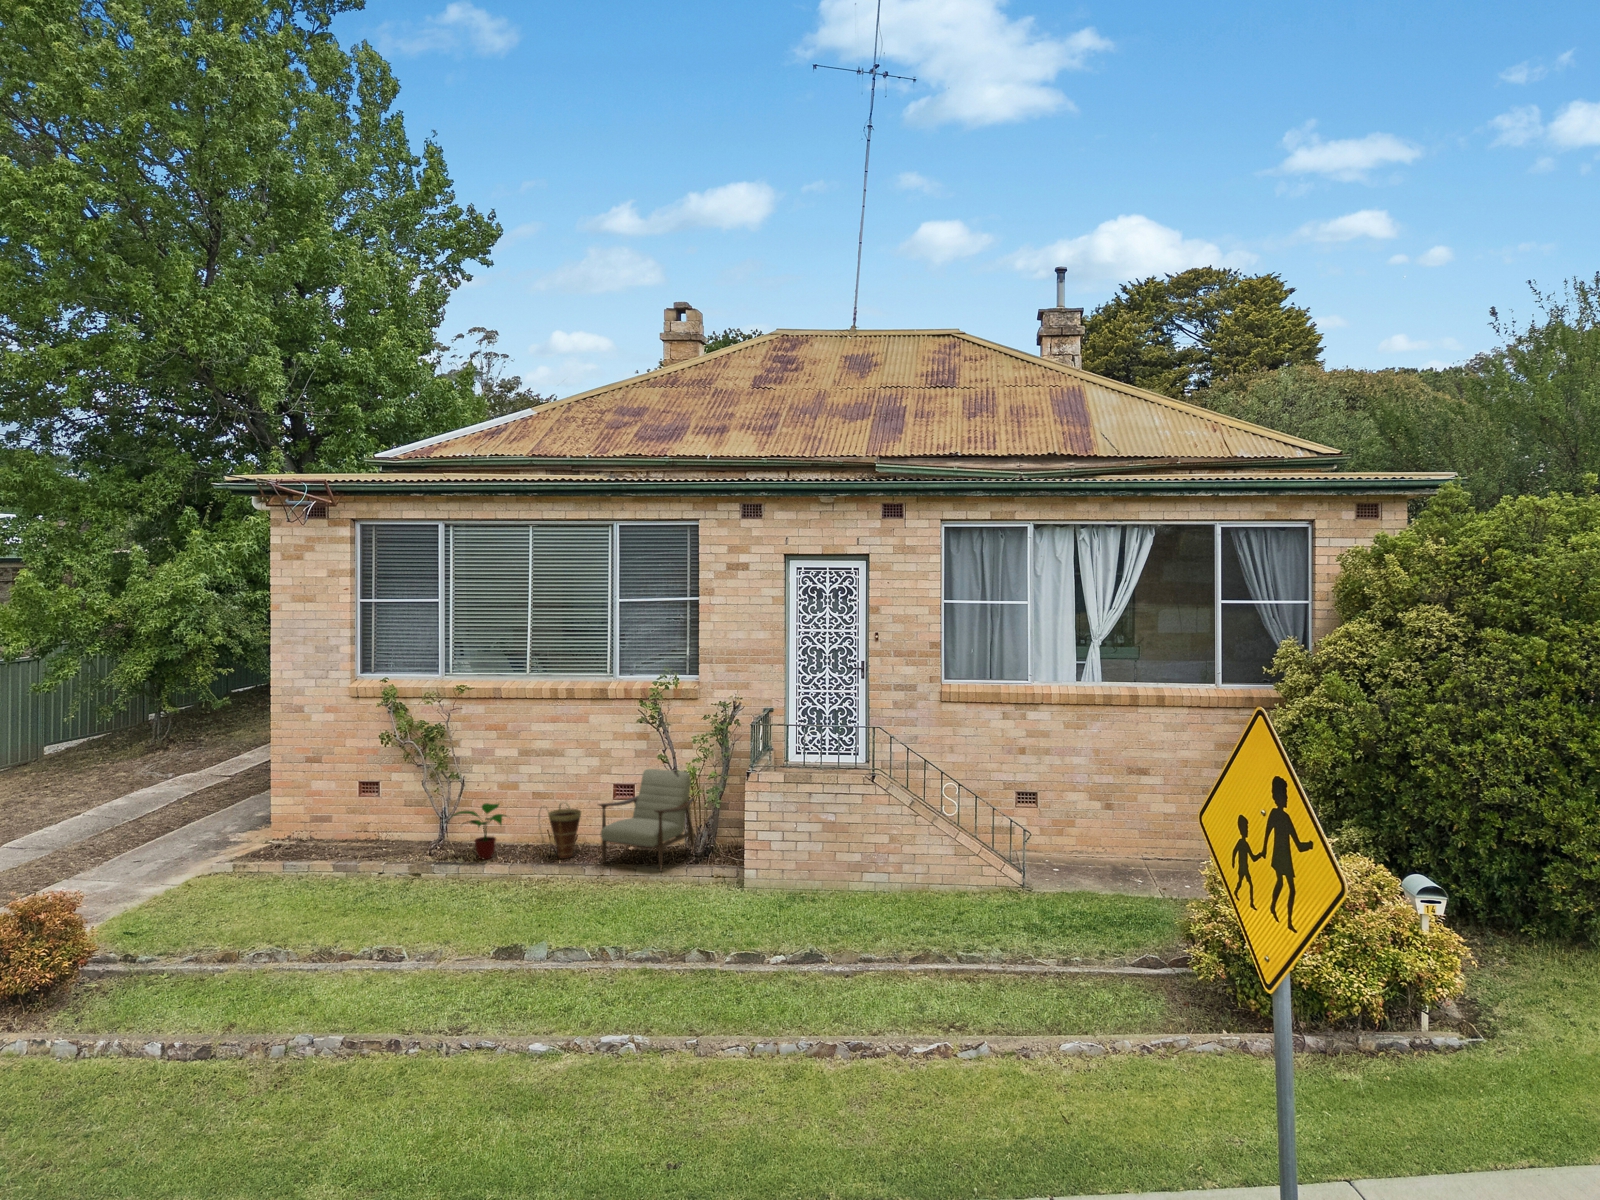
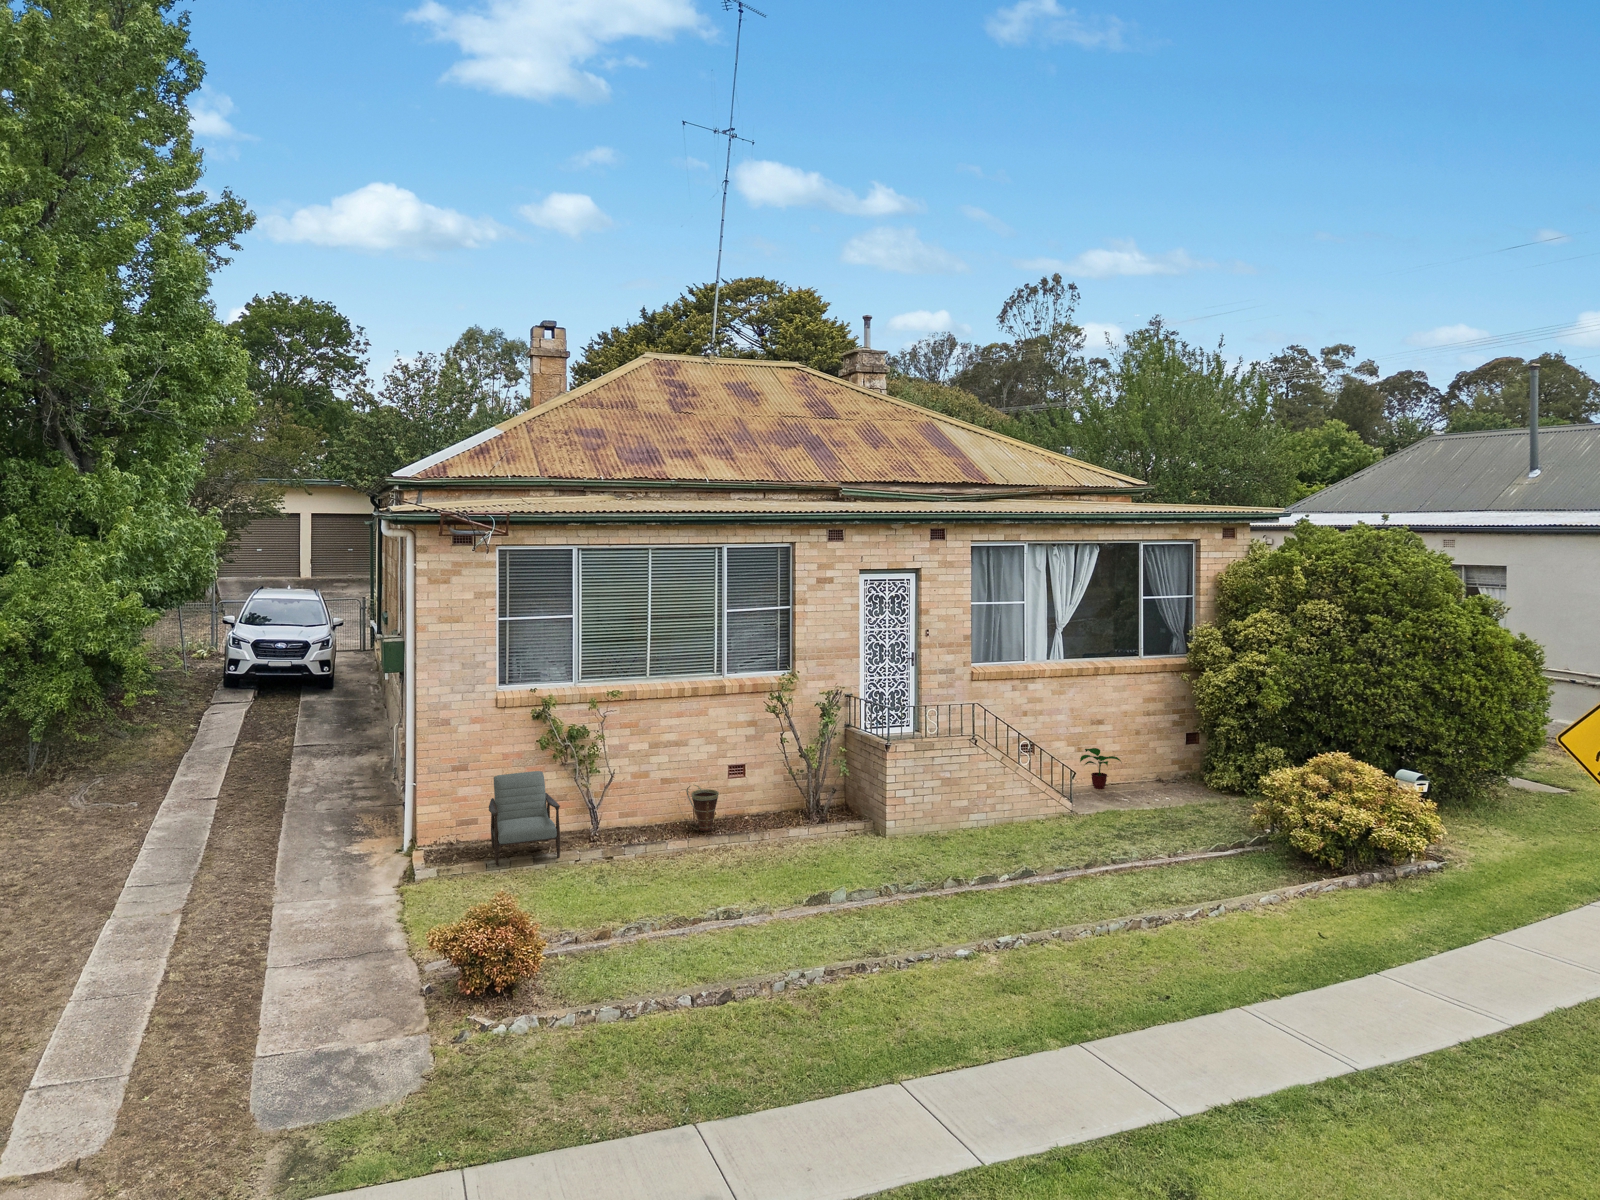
chair: present [598,769,694,871] -> present [489,771,560,866]
potted plant: present [453,803,505,859] -> present [1080,748,1121,789]

